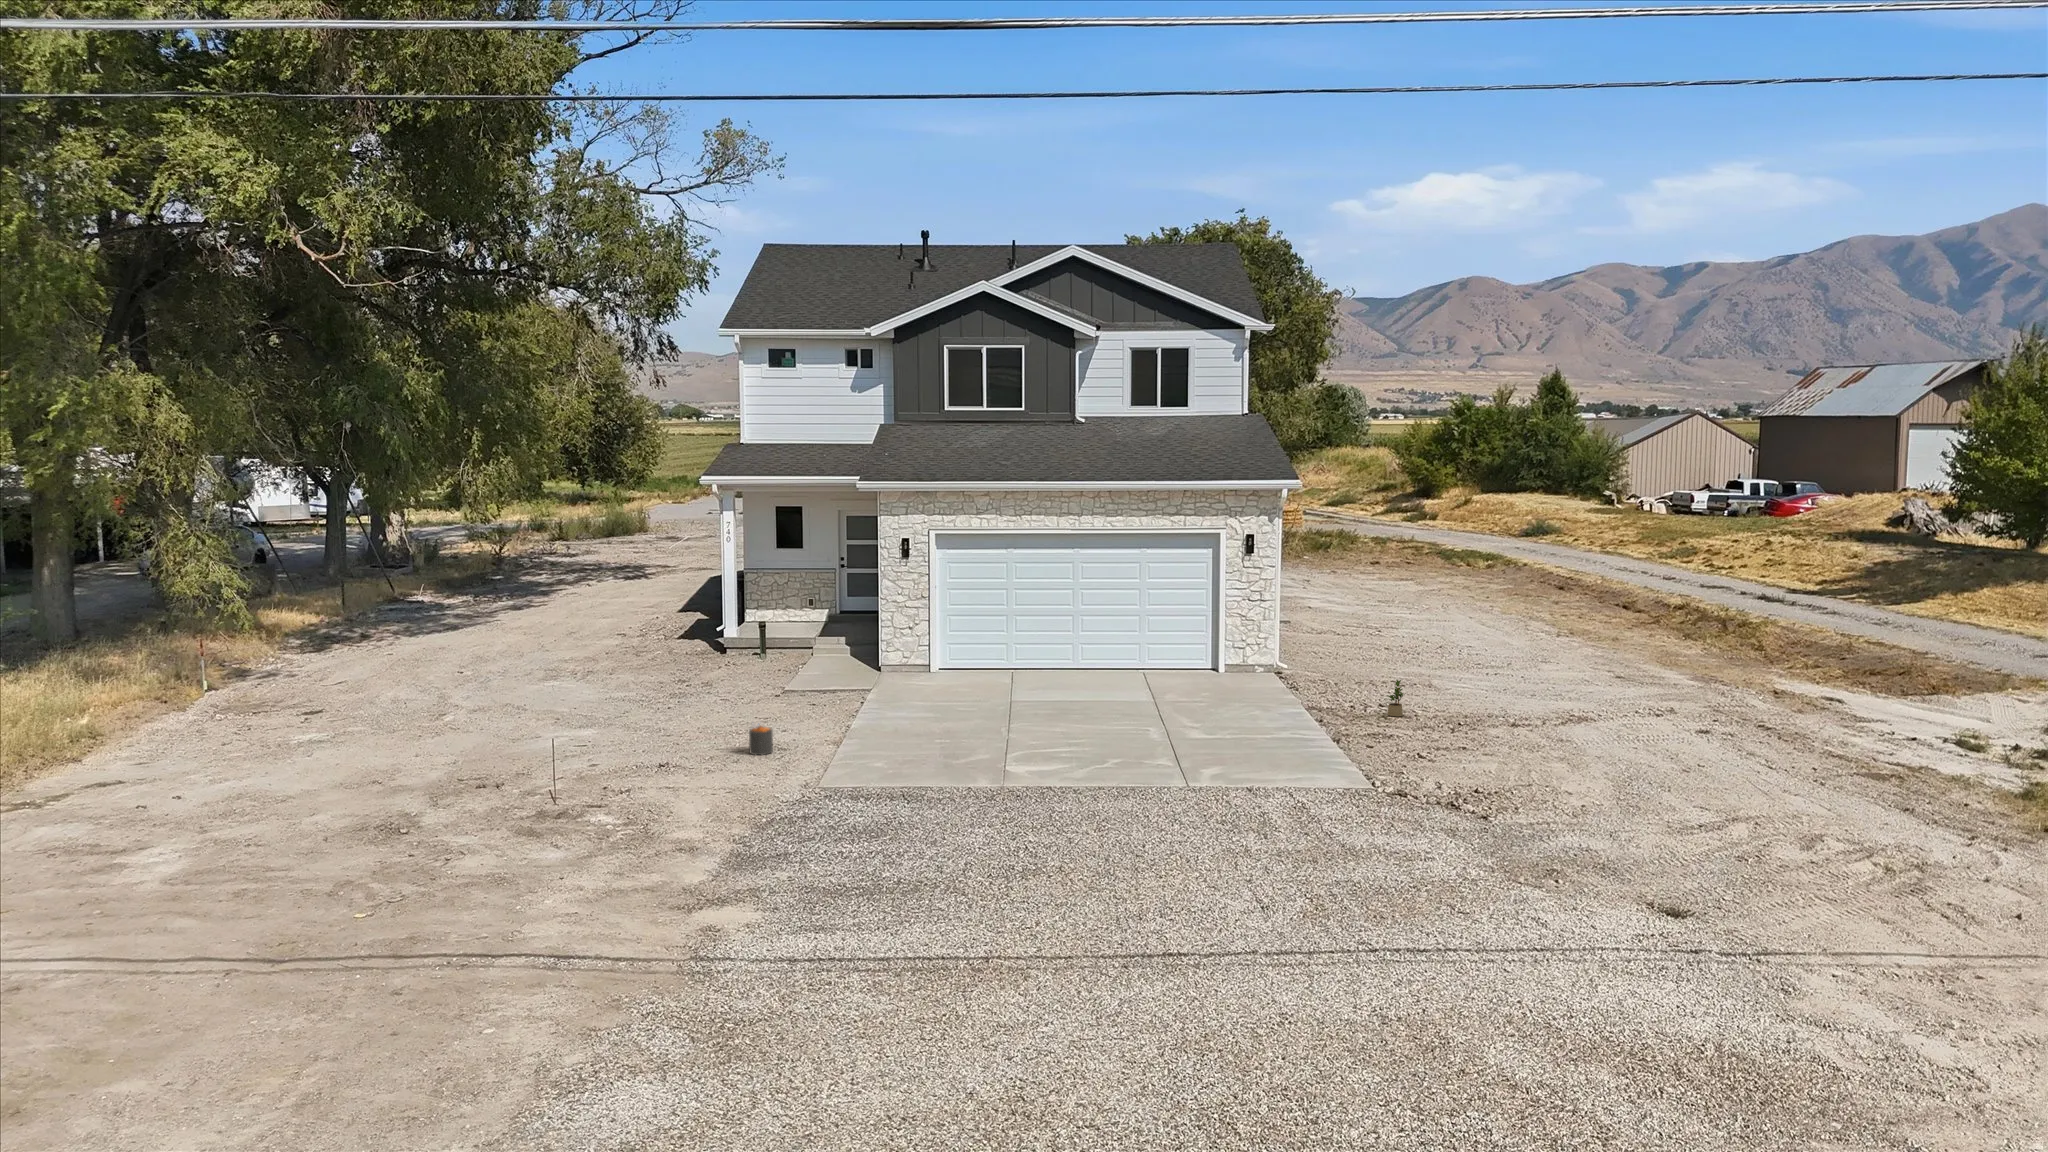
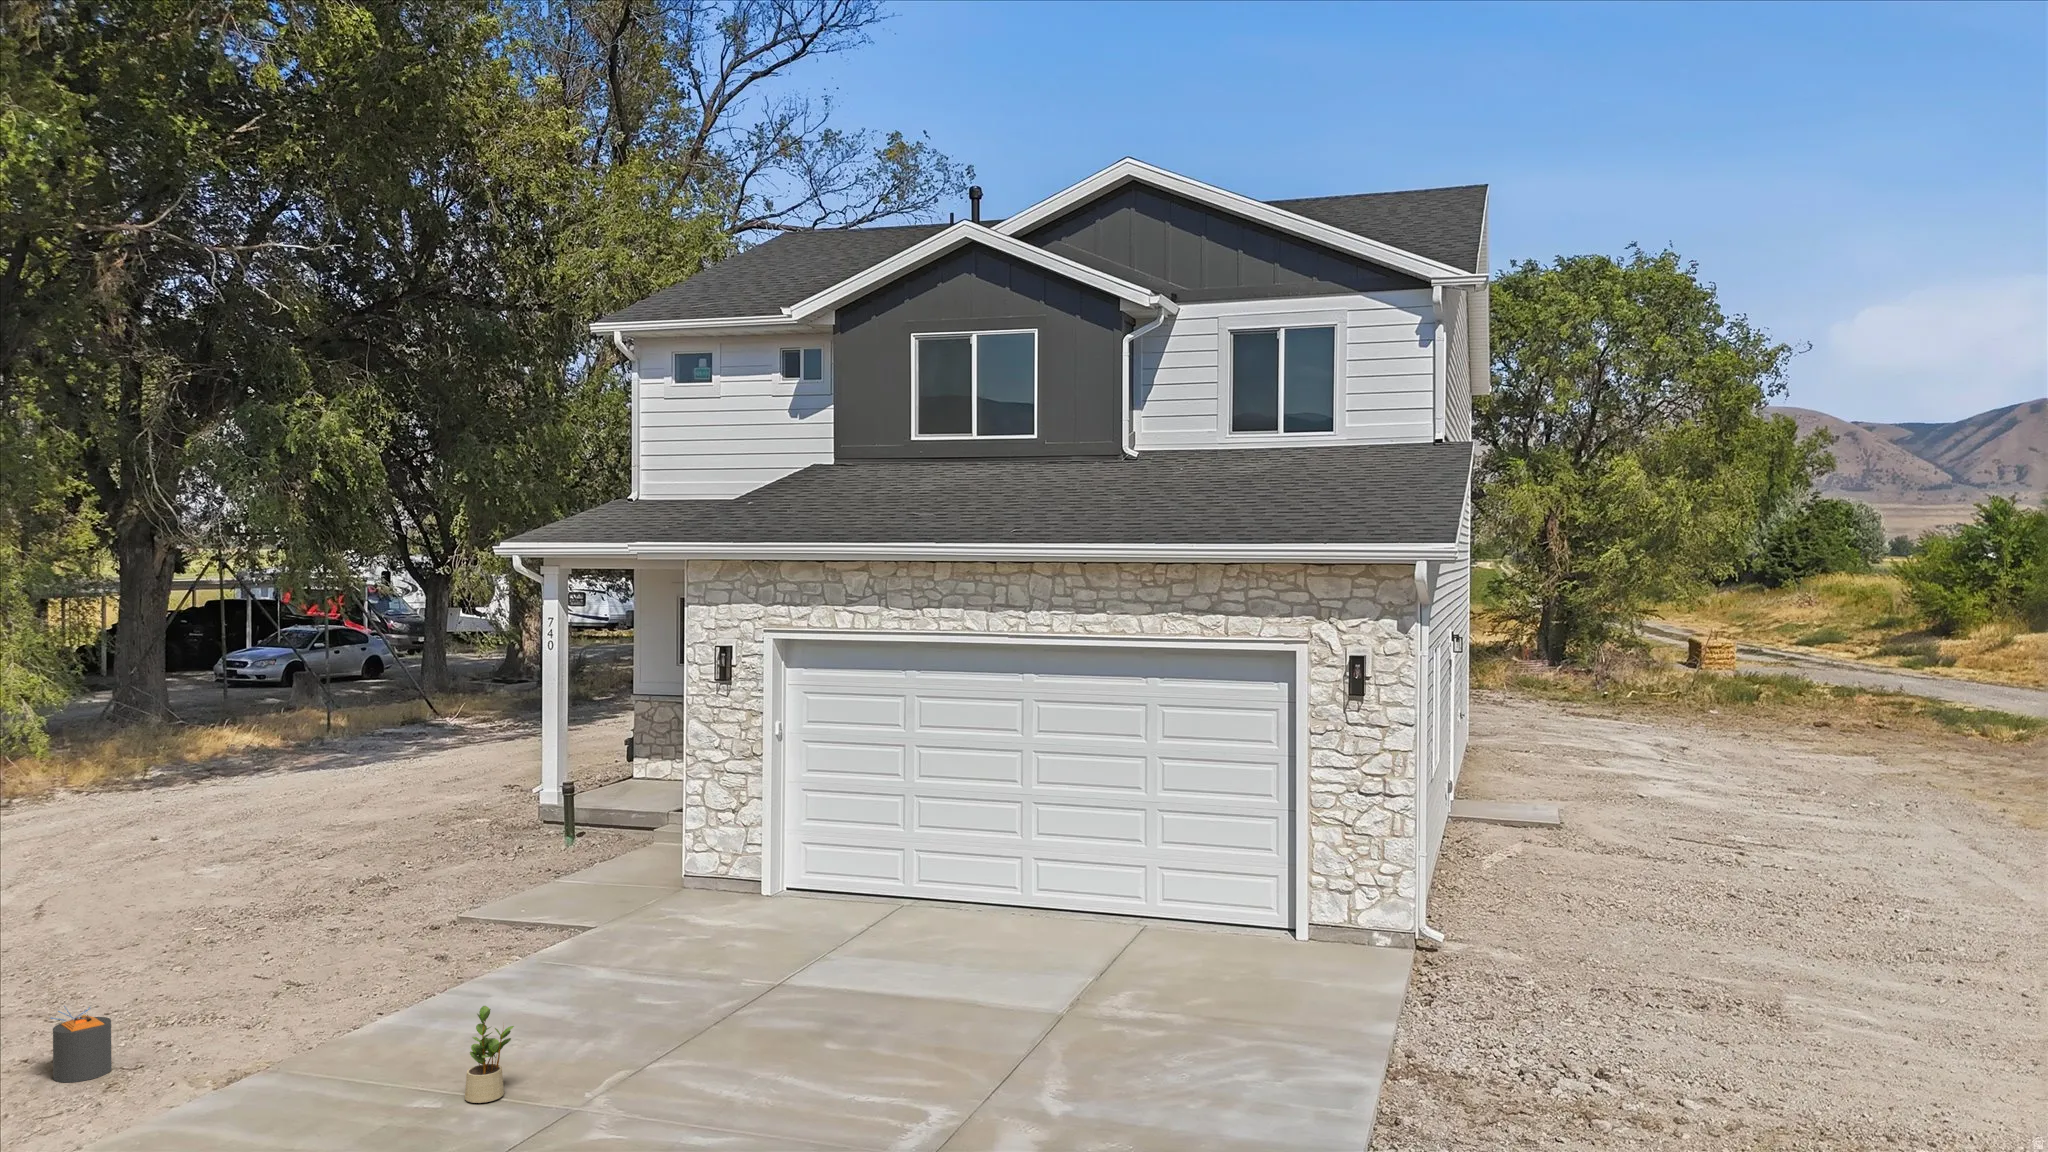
potted plant: present [1387,680,1403,716] -> present [465,1006,514,1103]

